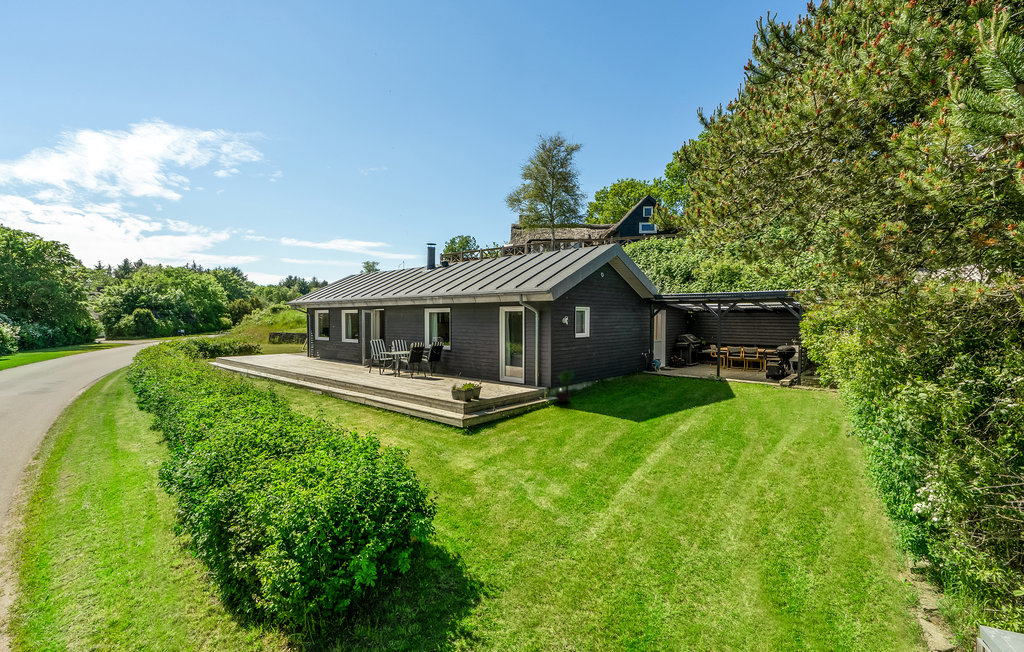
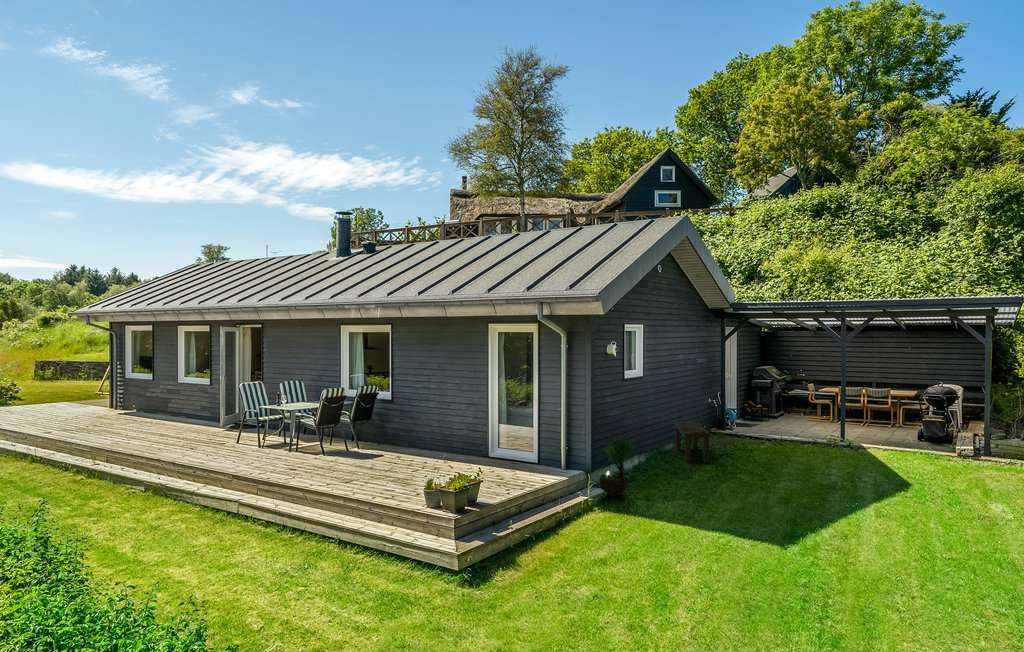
bench: none [614,365,629,388] -> present [675,422,709,462]

